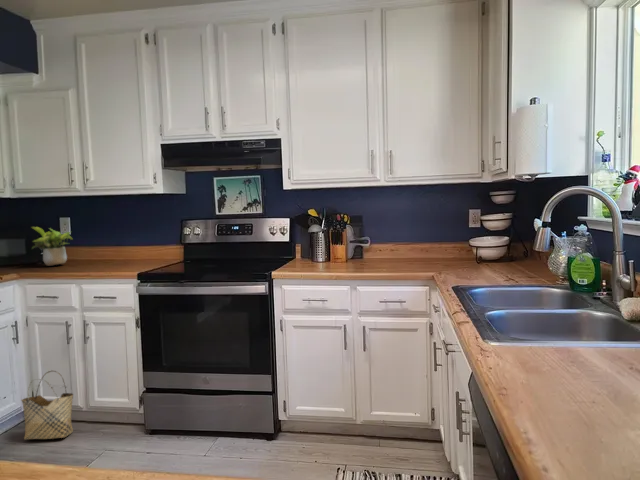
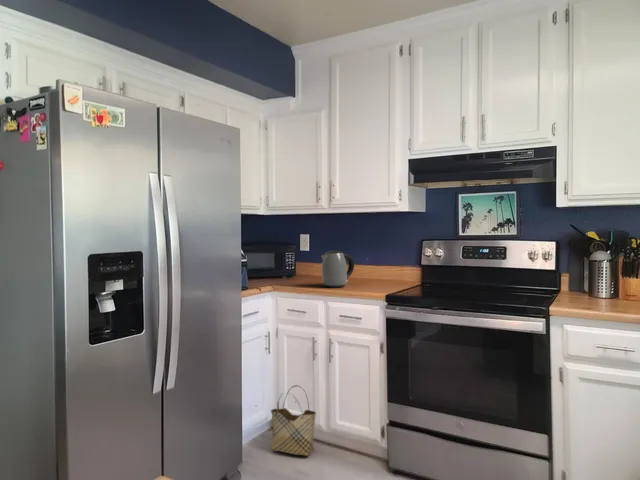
potted plant: present [32,227,72,266] -> none [279,243,314,281]
kettle: none [74,233,113,270] -> present [321,251,354,288]

